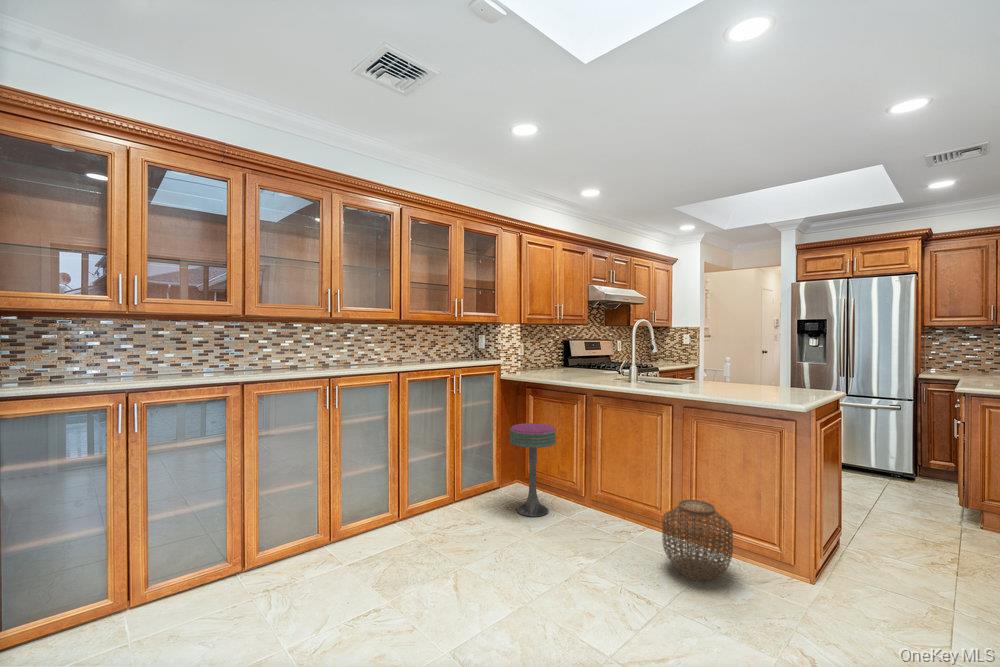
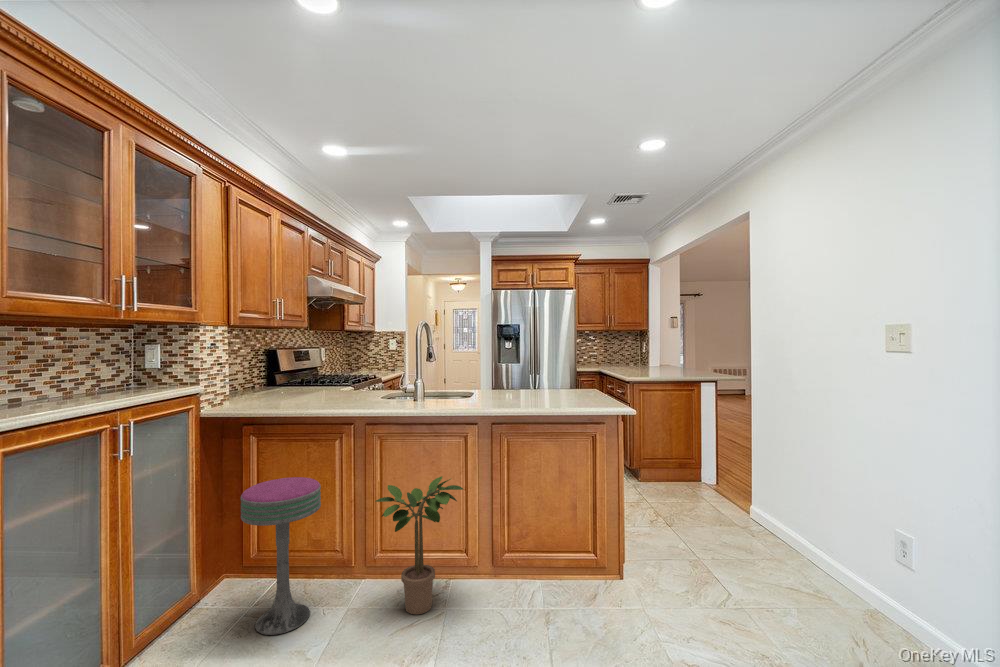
potted plant: none [585,440,645,537] -> present [375,476,463,614]
woven basket: present [662,500,733,581] -> none [505,531,582,632]

